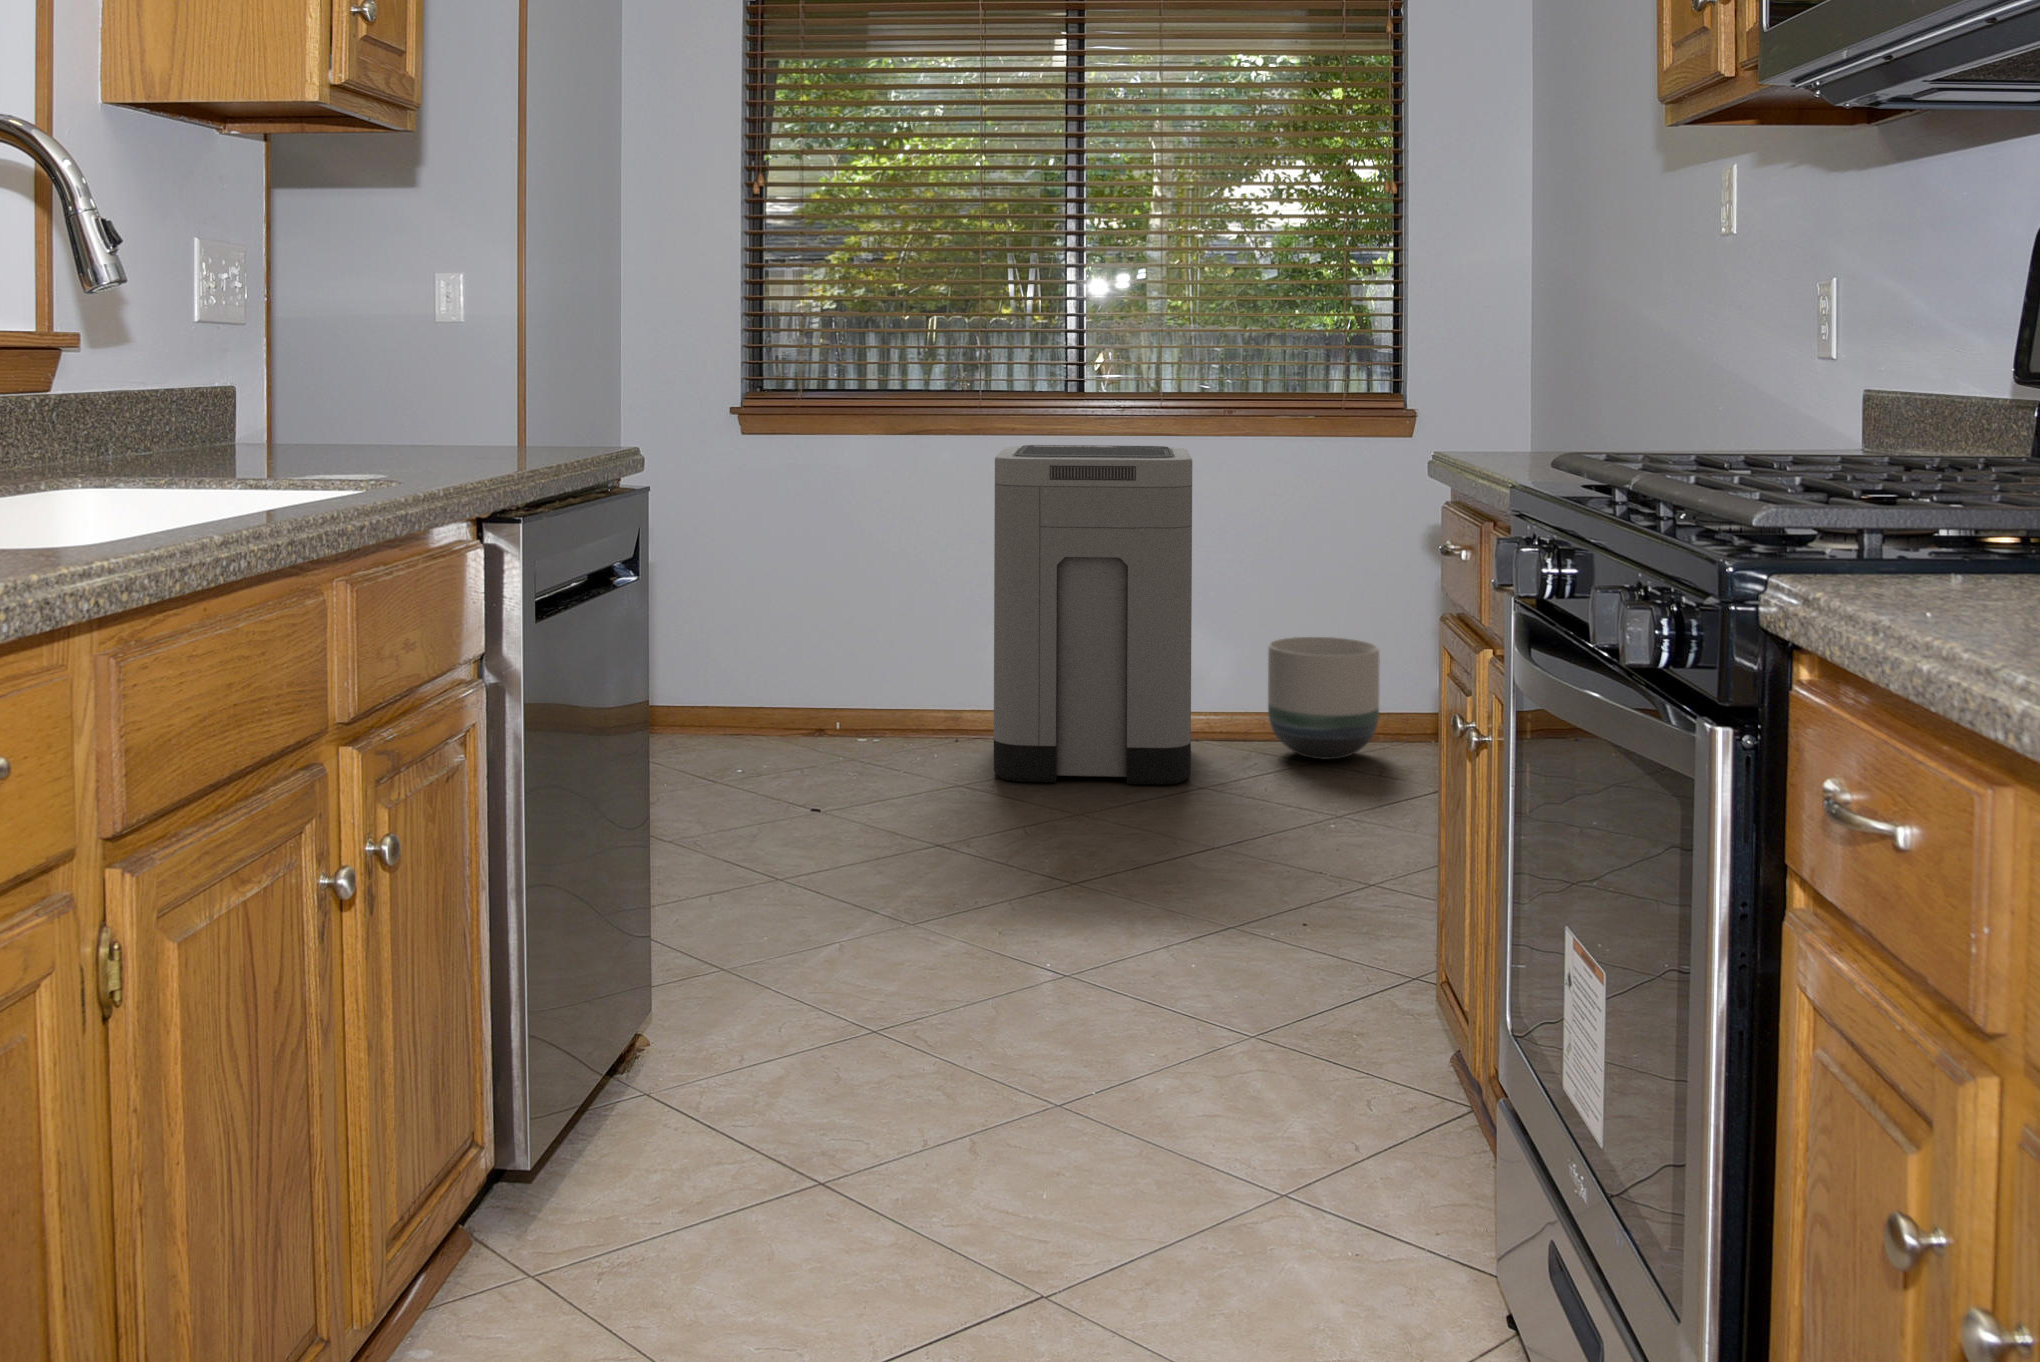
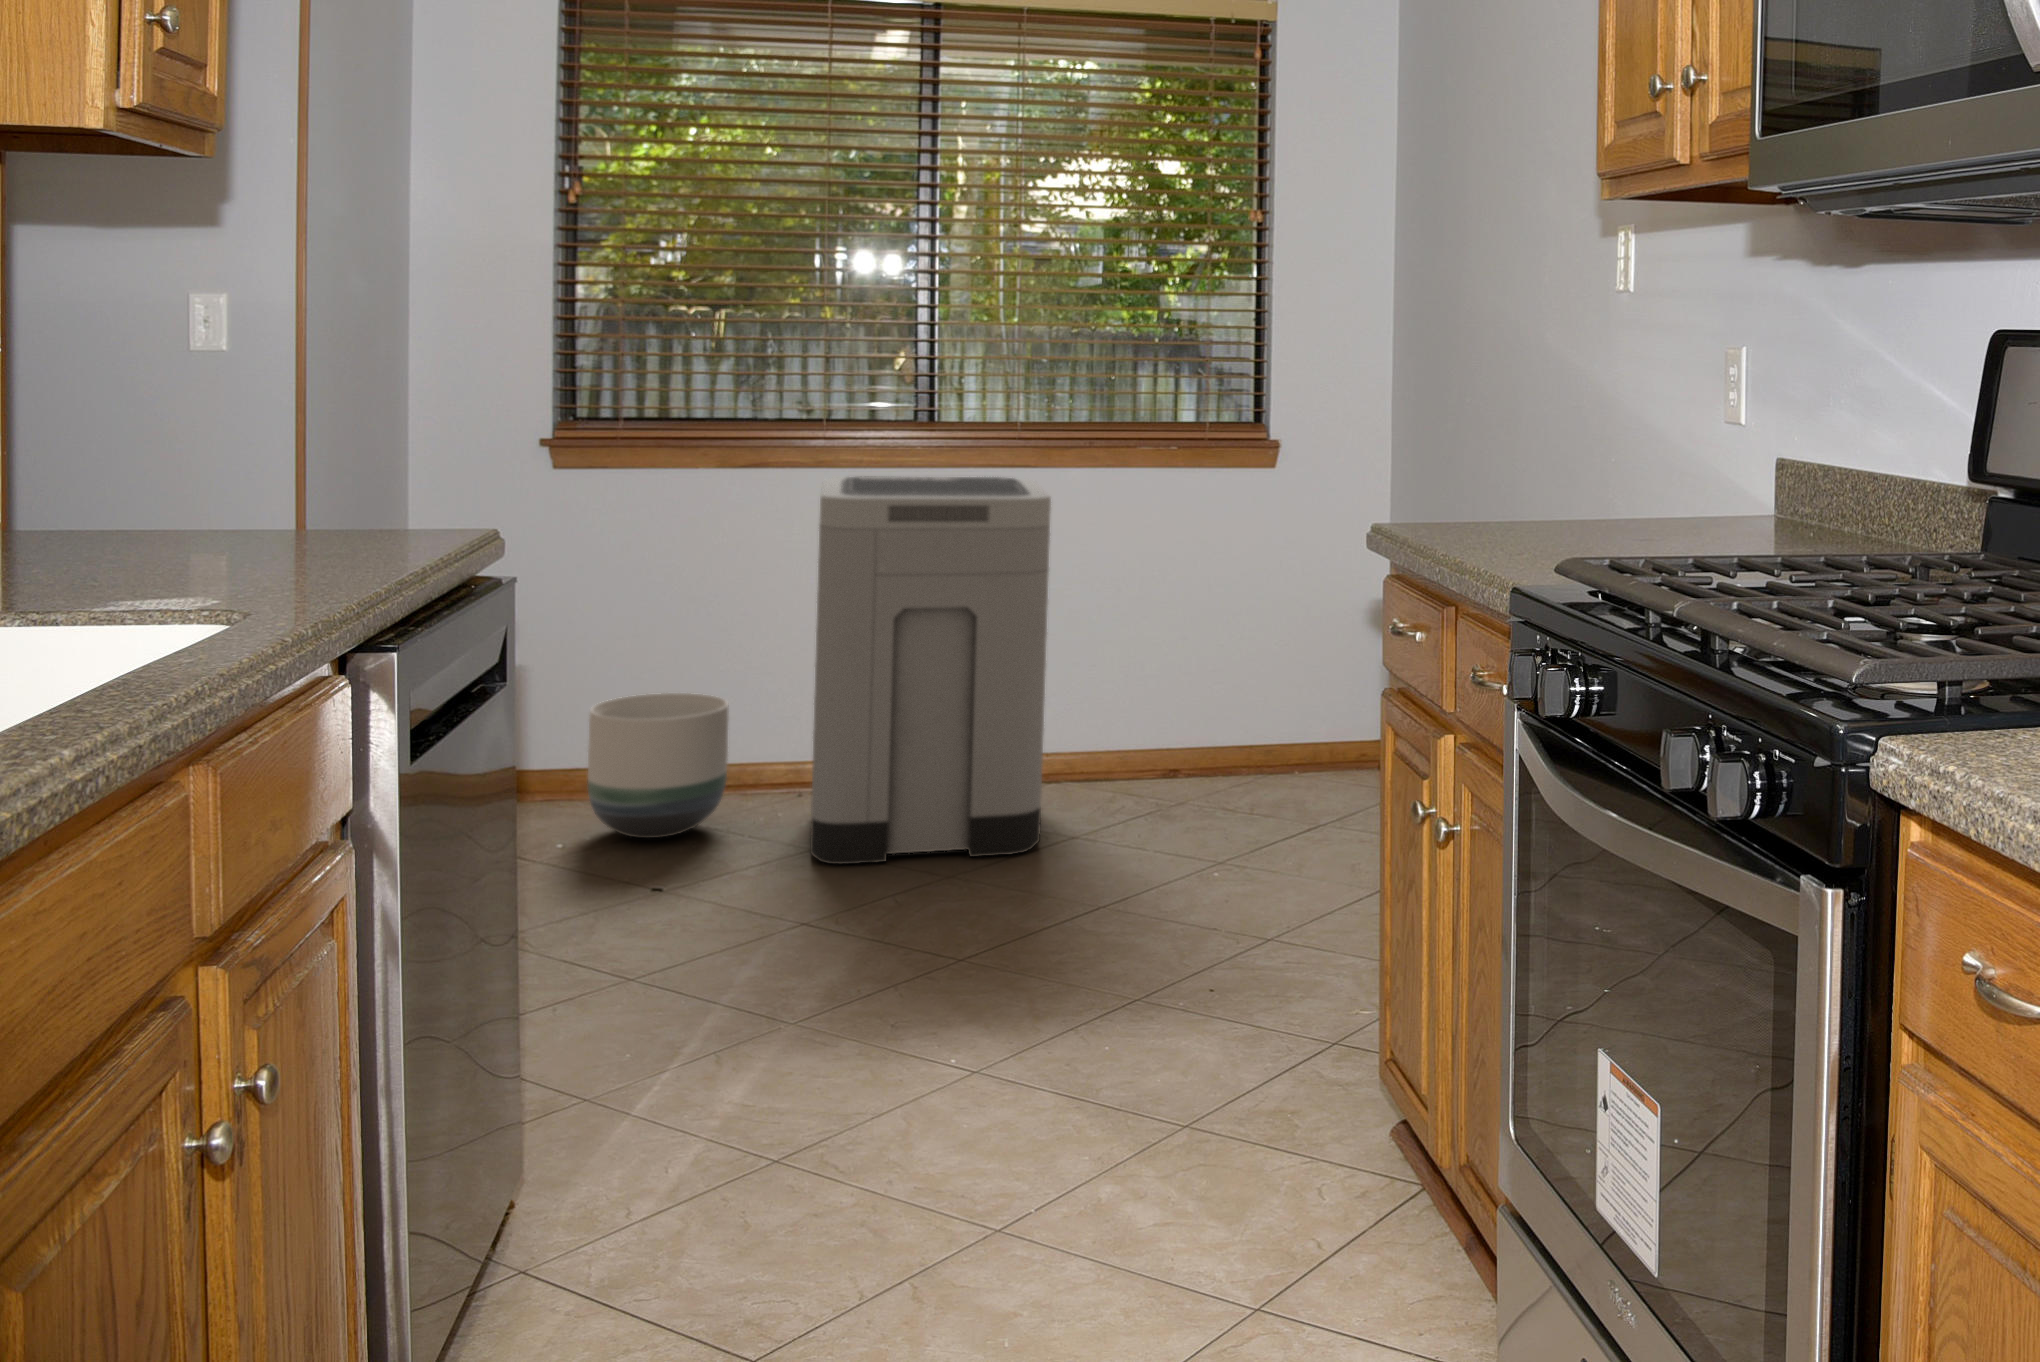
planter: present [1268,637,1380,759] -> present [588,693,729,838]

